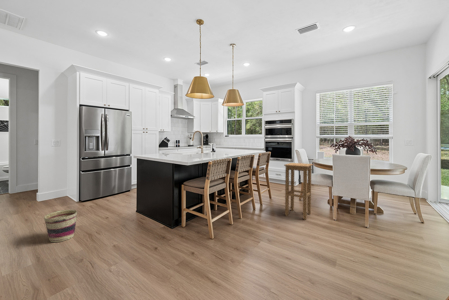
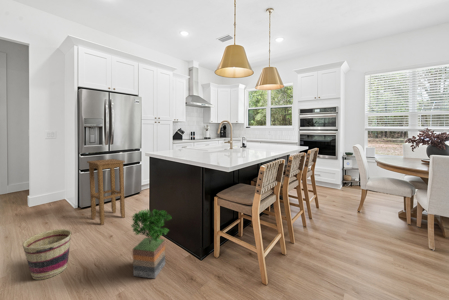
stool: present [284,163,313,220] -> present [87,159,125,225]
potted tree: none [119,193,150,240] -> present [131,209,171,279]

